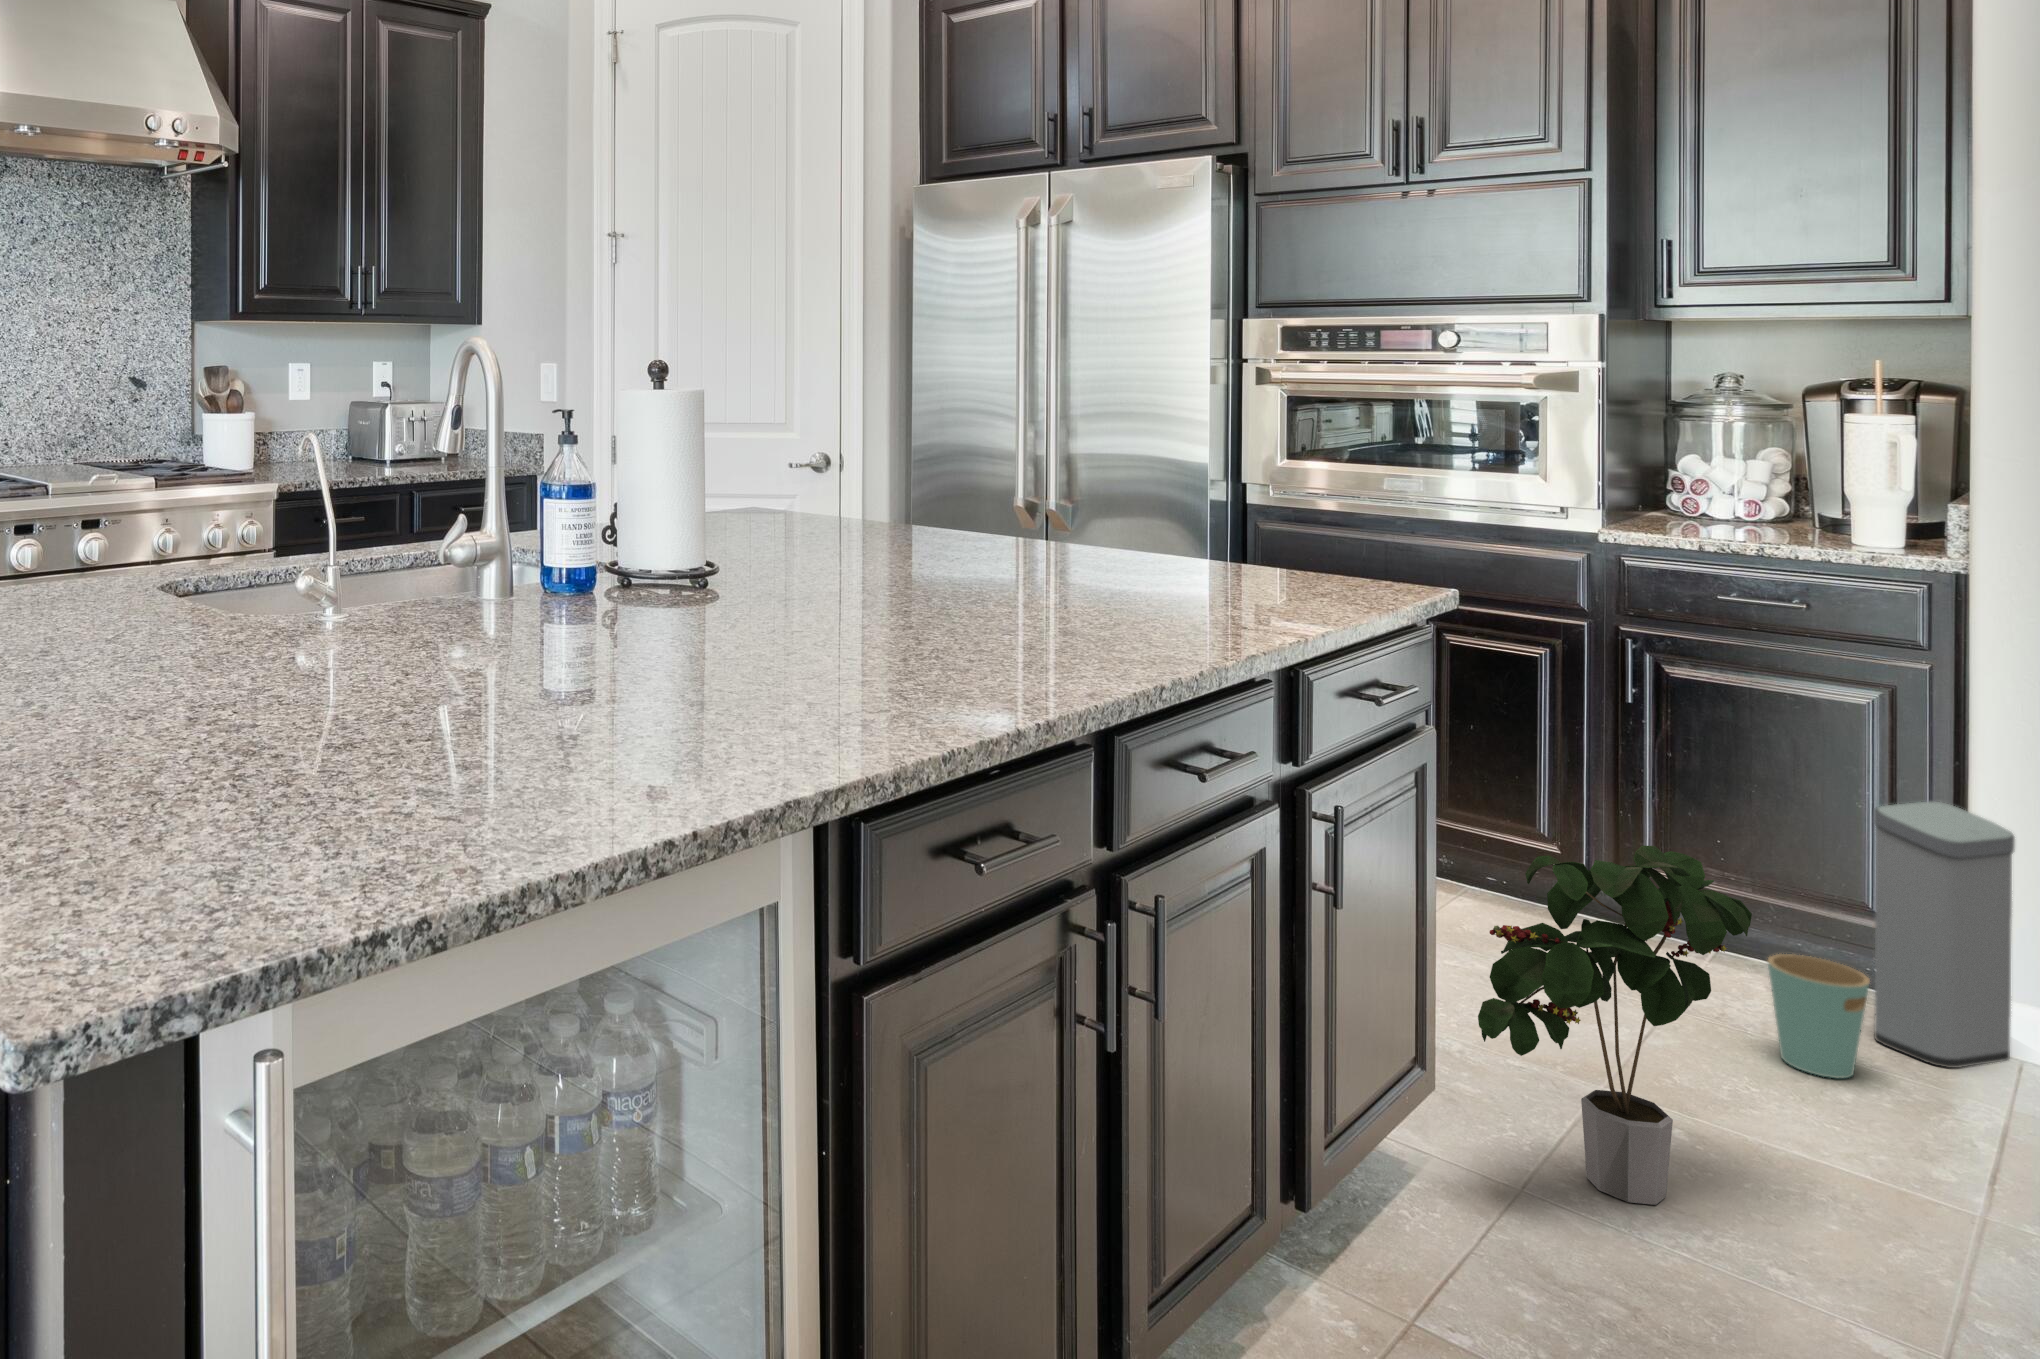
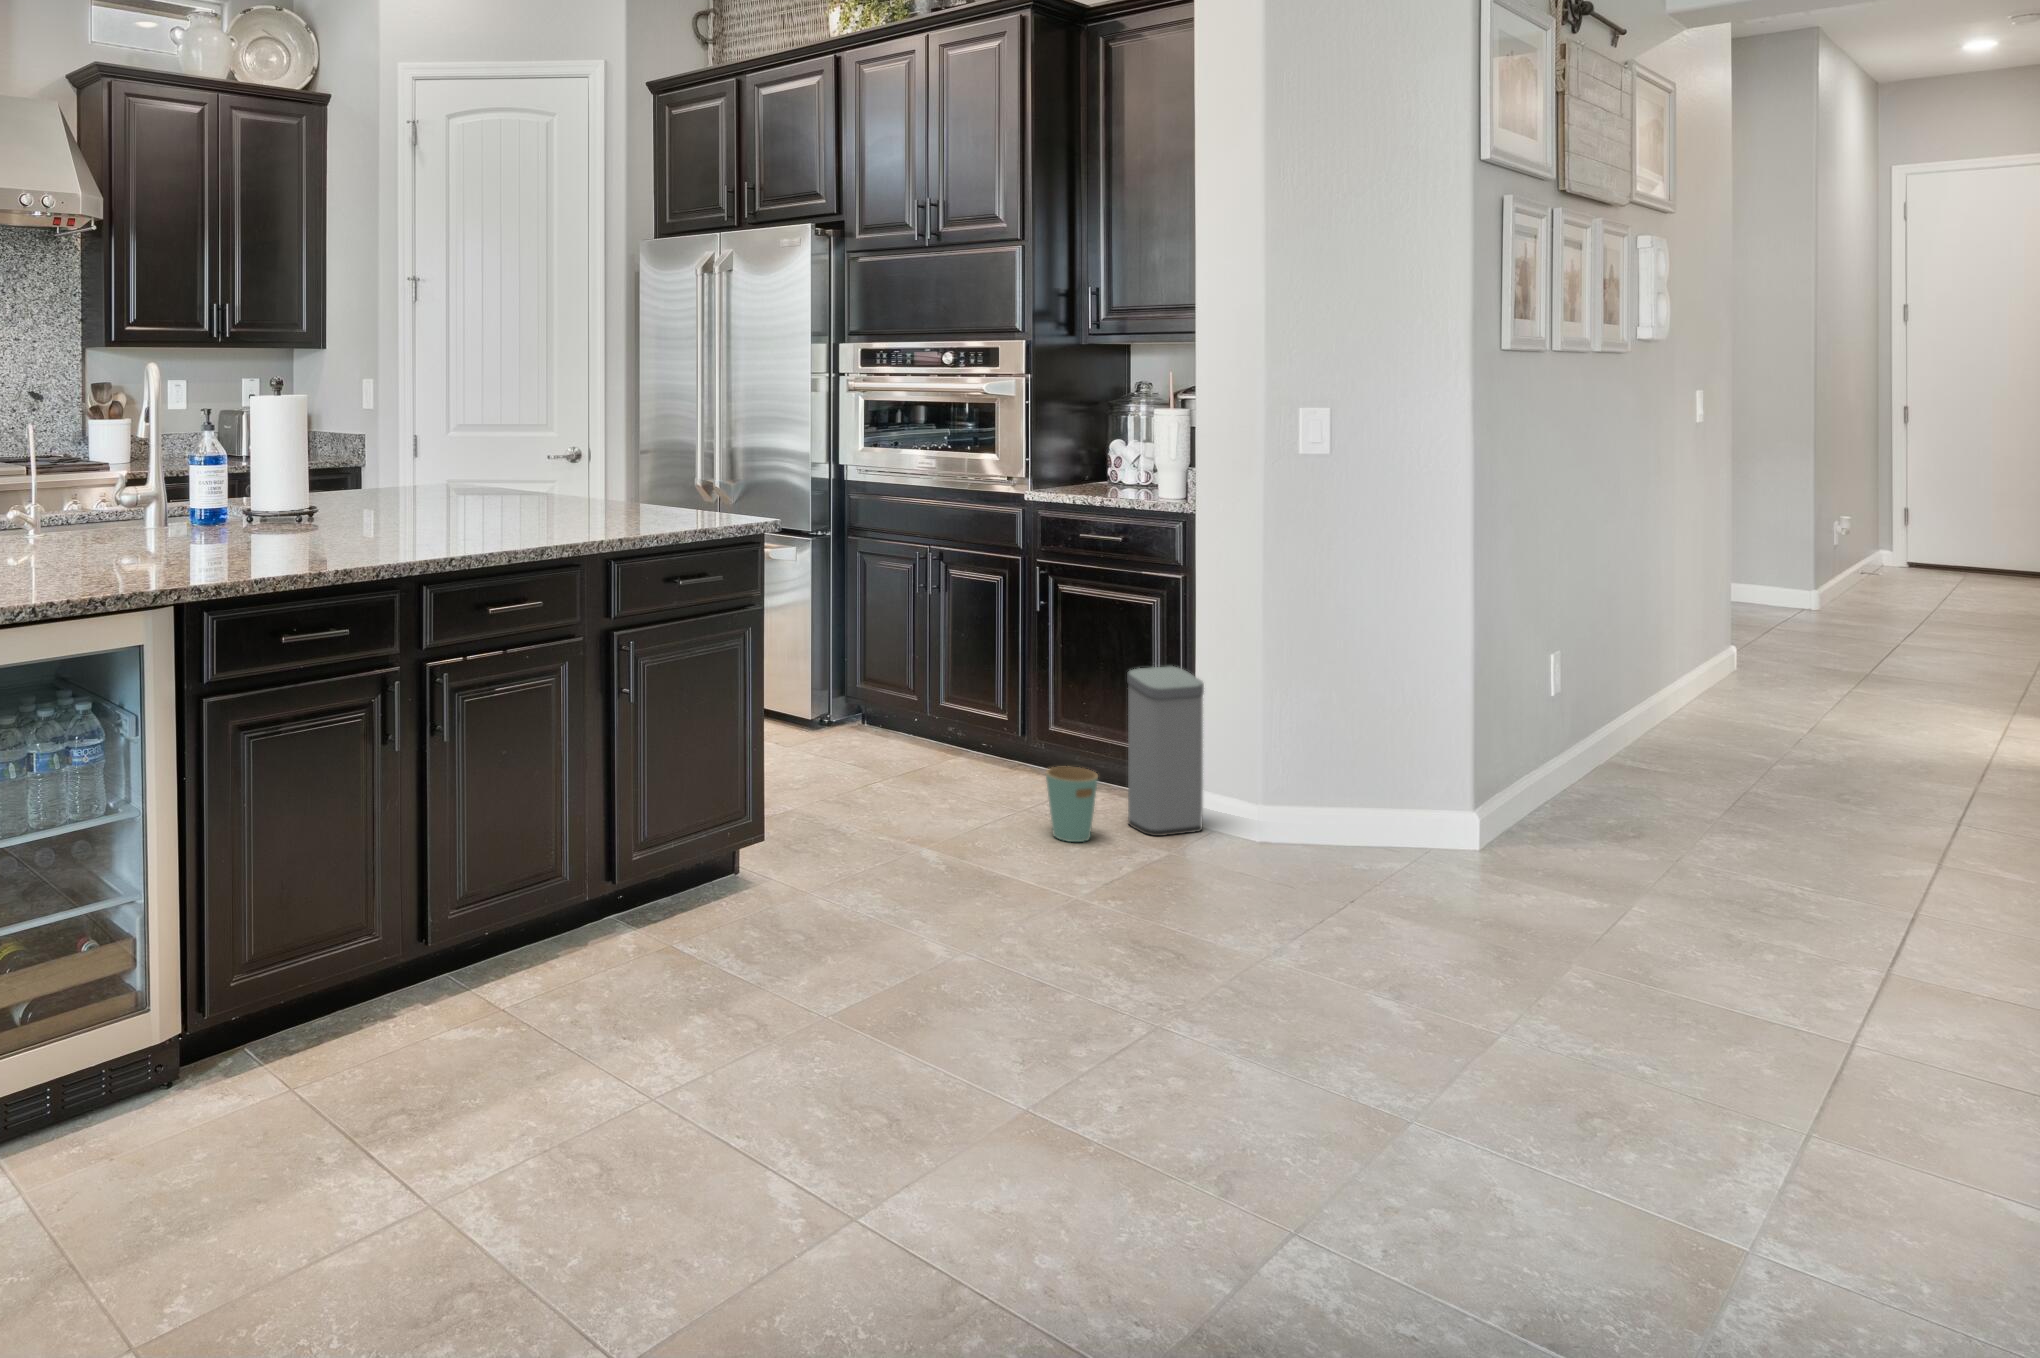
potted plant: present [1478,846,1752,1205] -> none [773,682,959,901]

